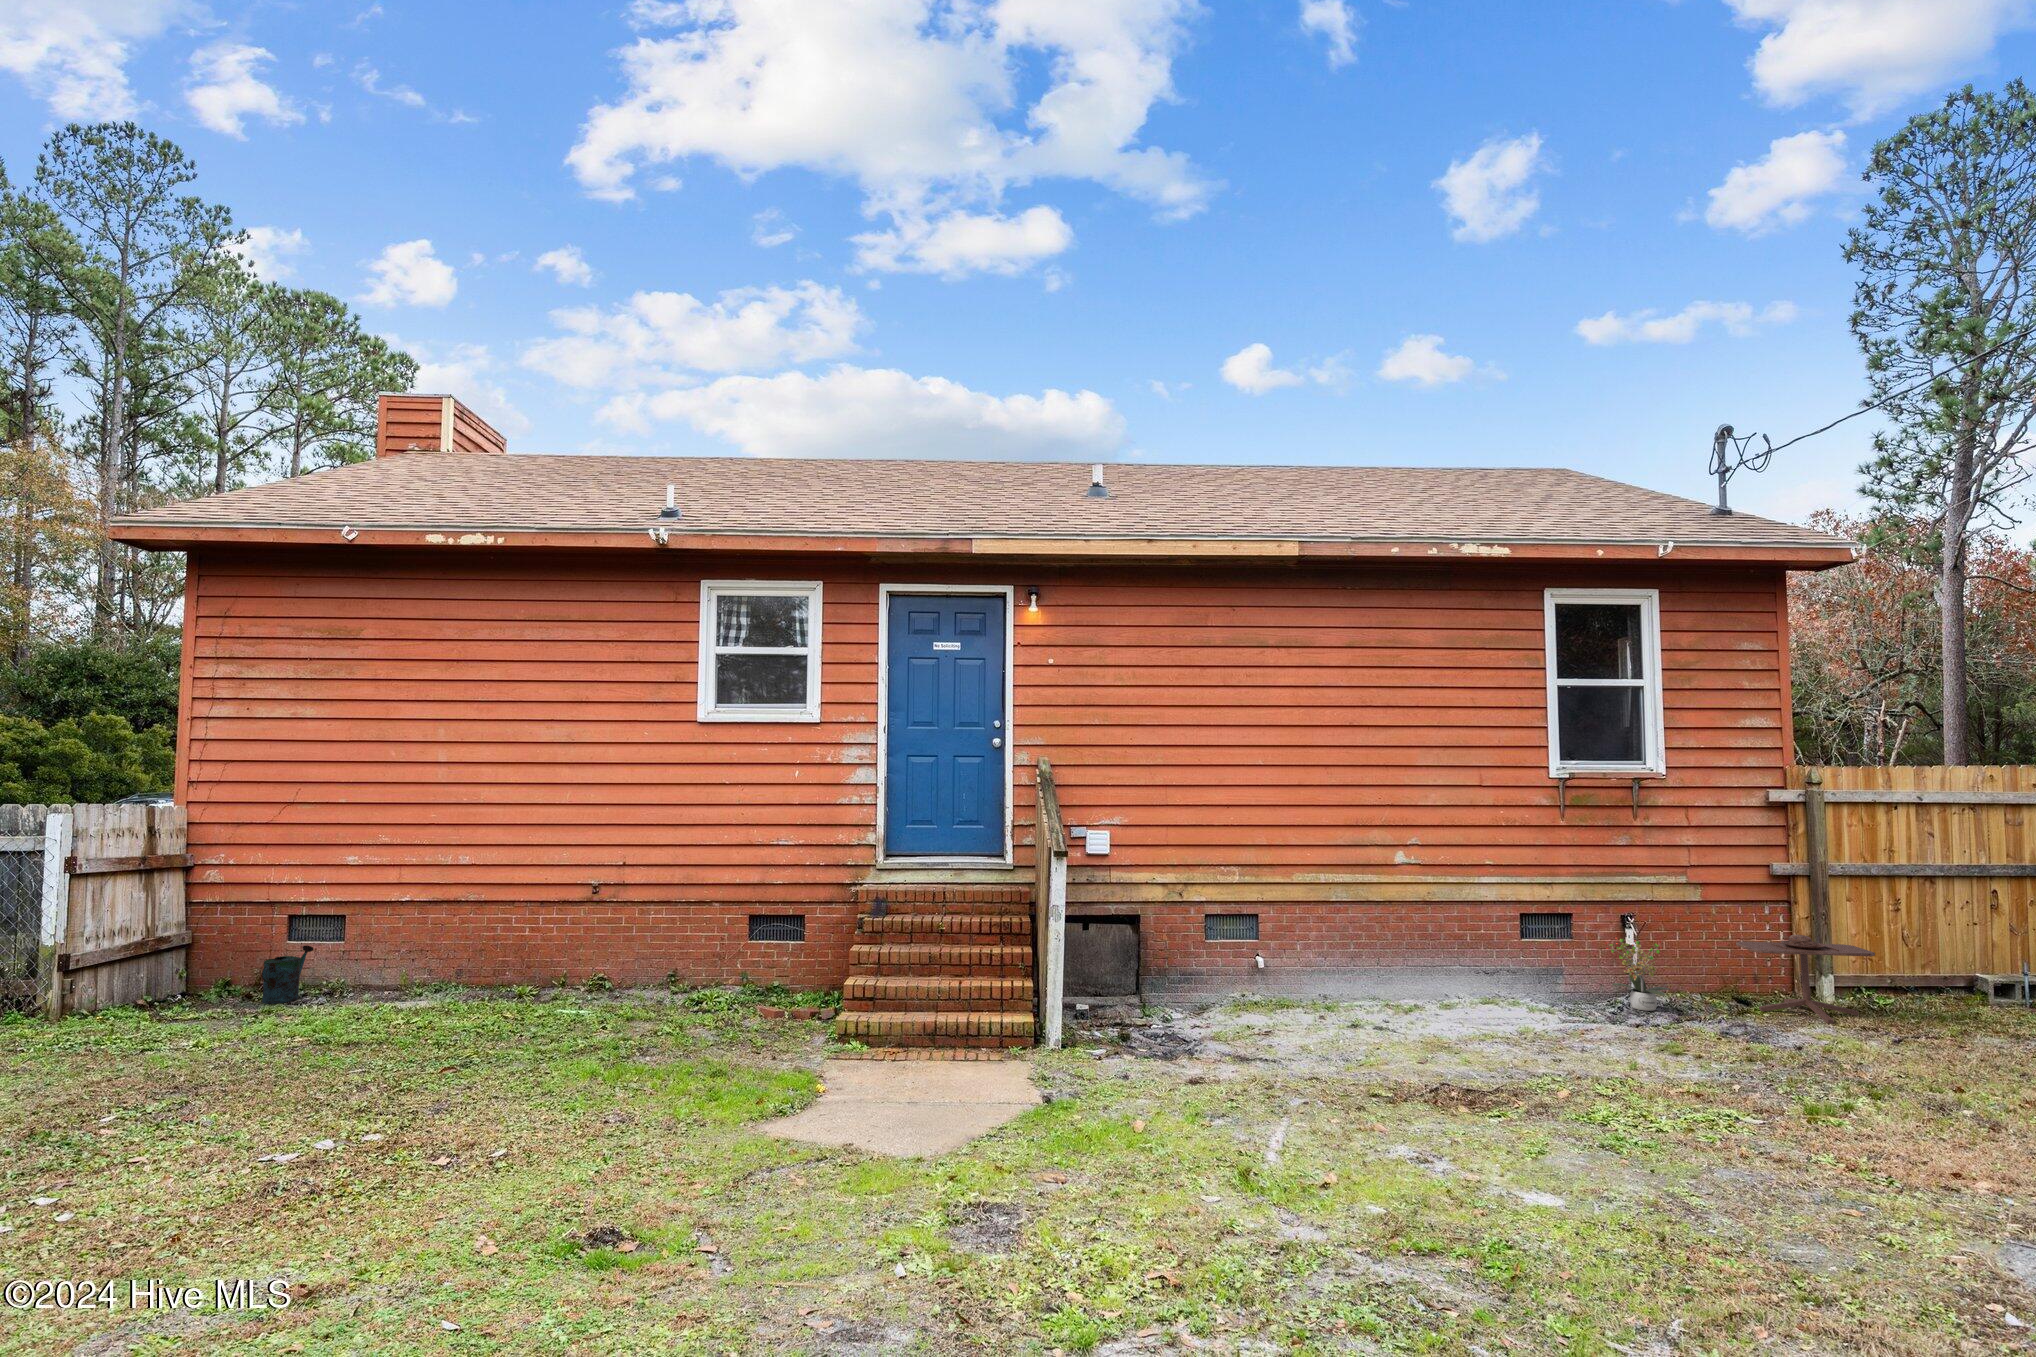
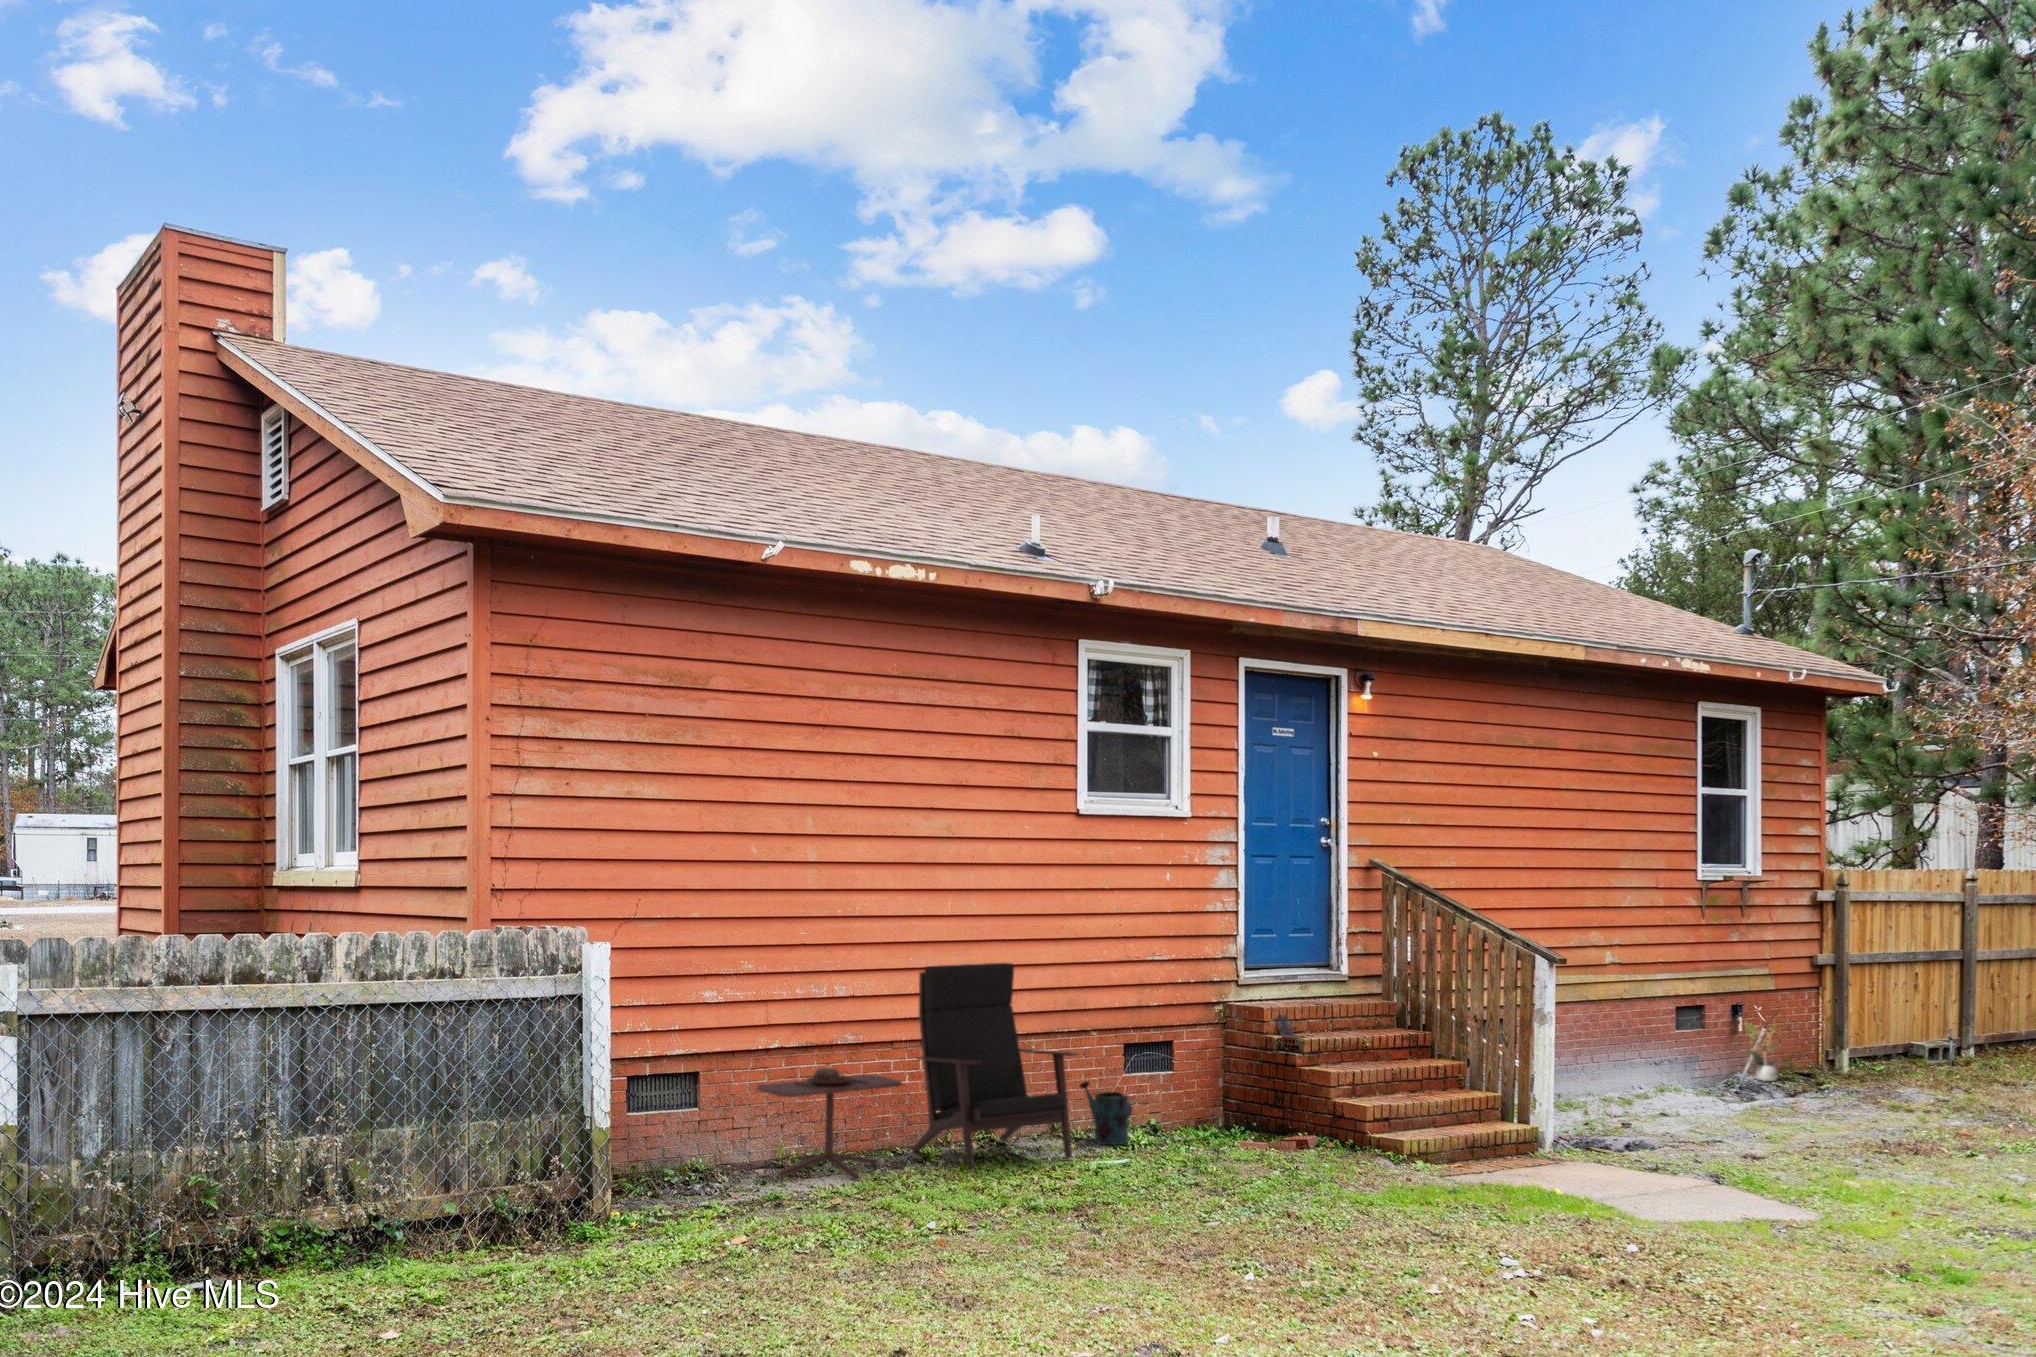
lounge chair: none [470,845,613,1014] -> present [911,963,1078,1171]
side table: present [1736,935,1875,1024] -> present [757,1067,902,1181]
watering can: present [262,945,314,1004] -> present [1080,1081,1132,1145]

